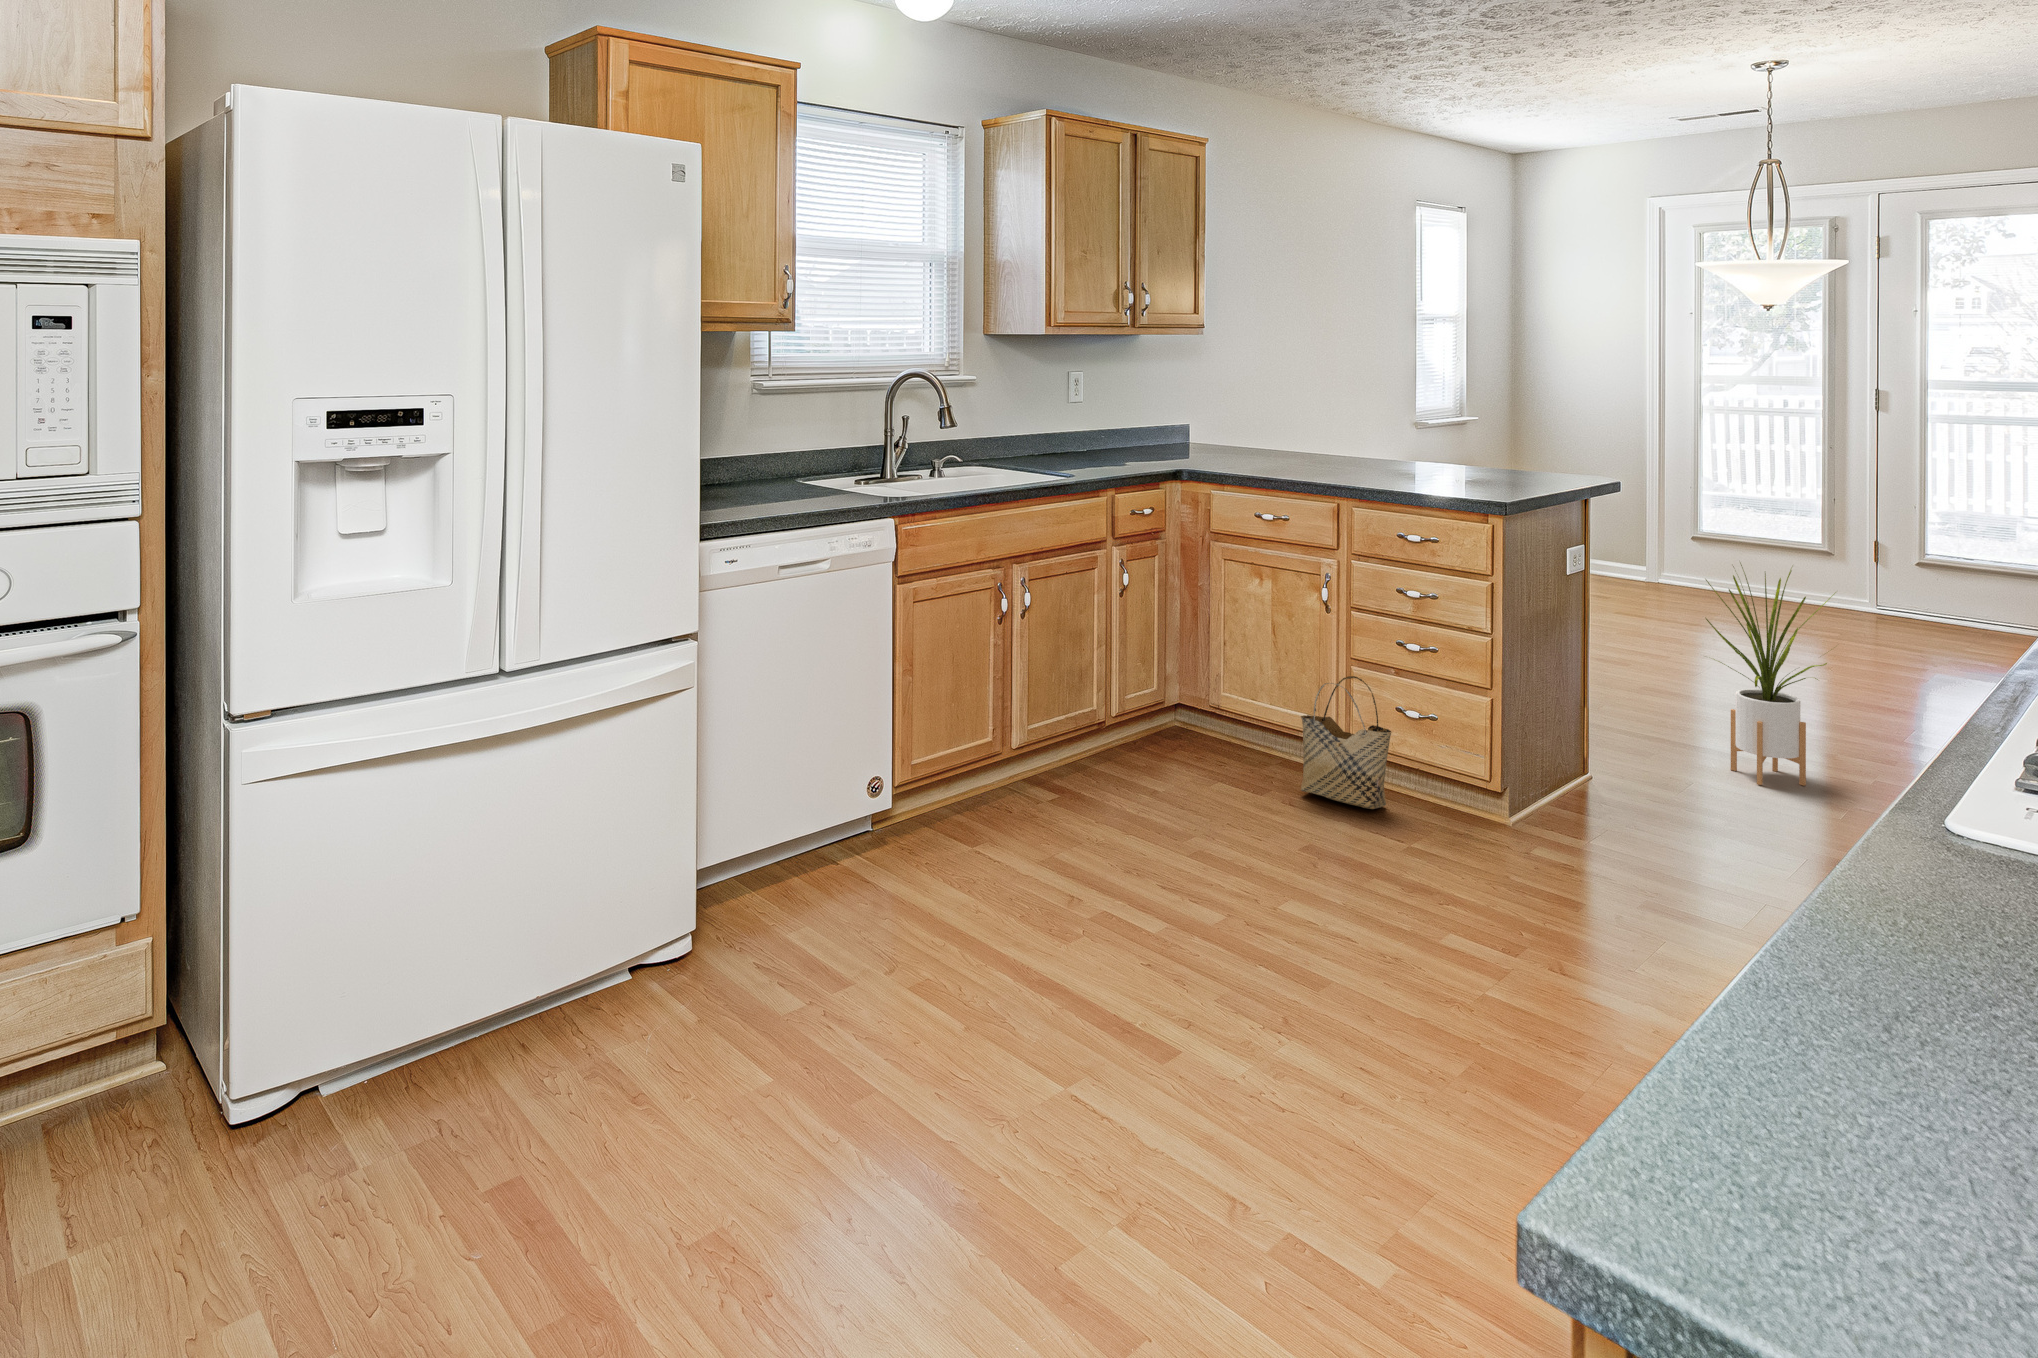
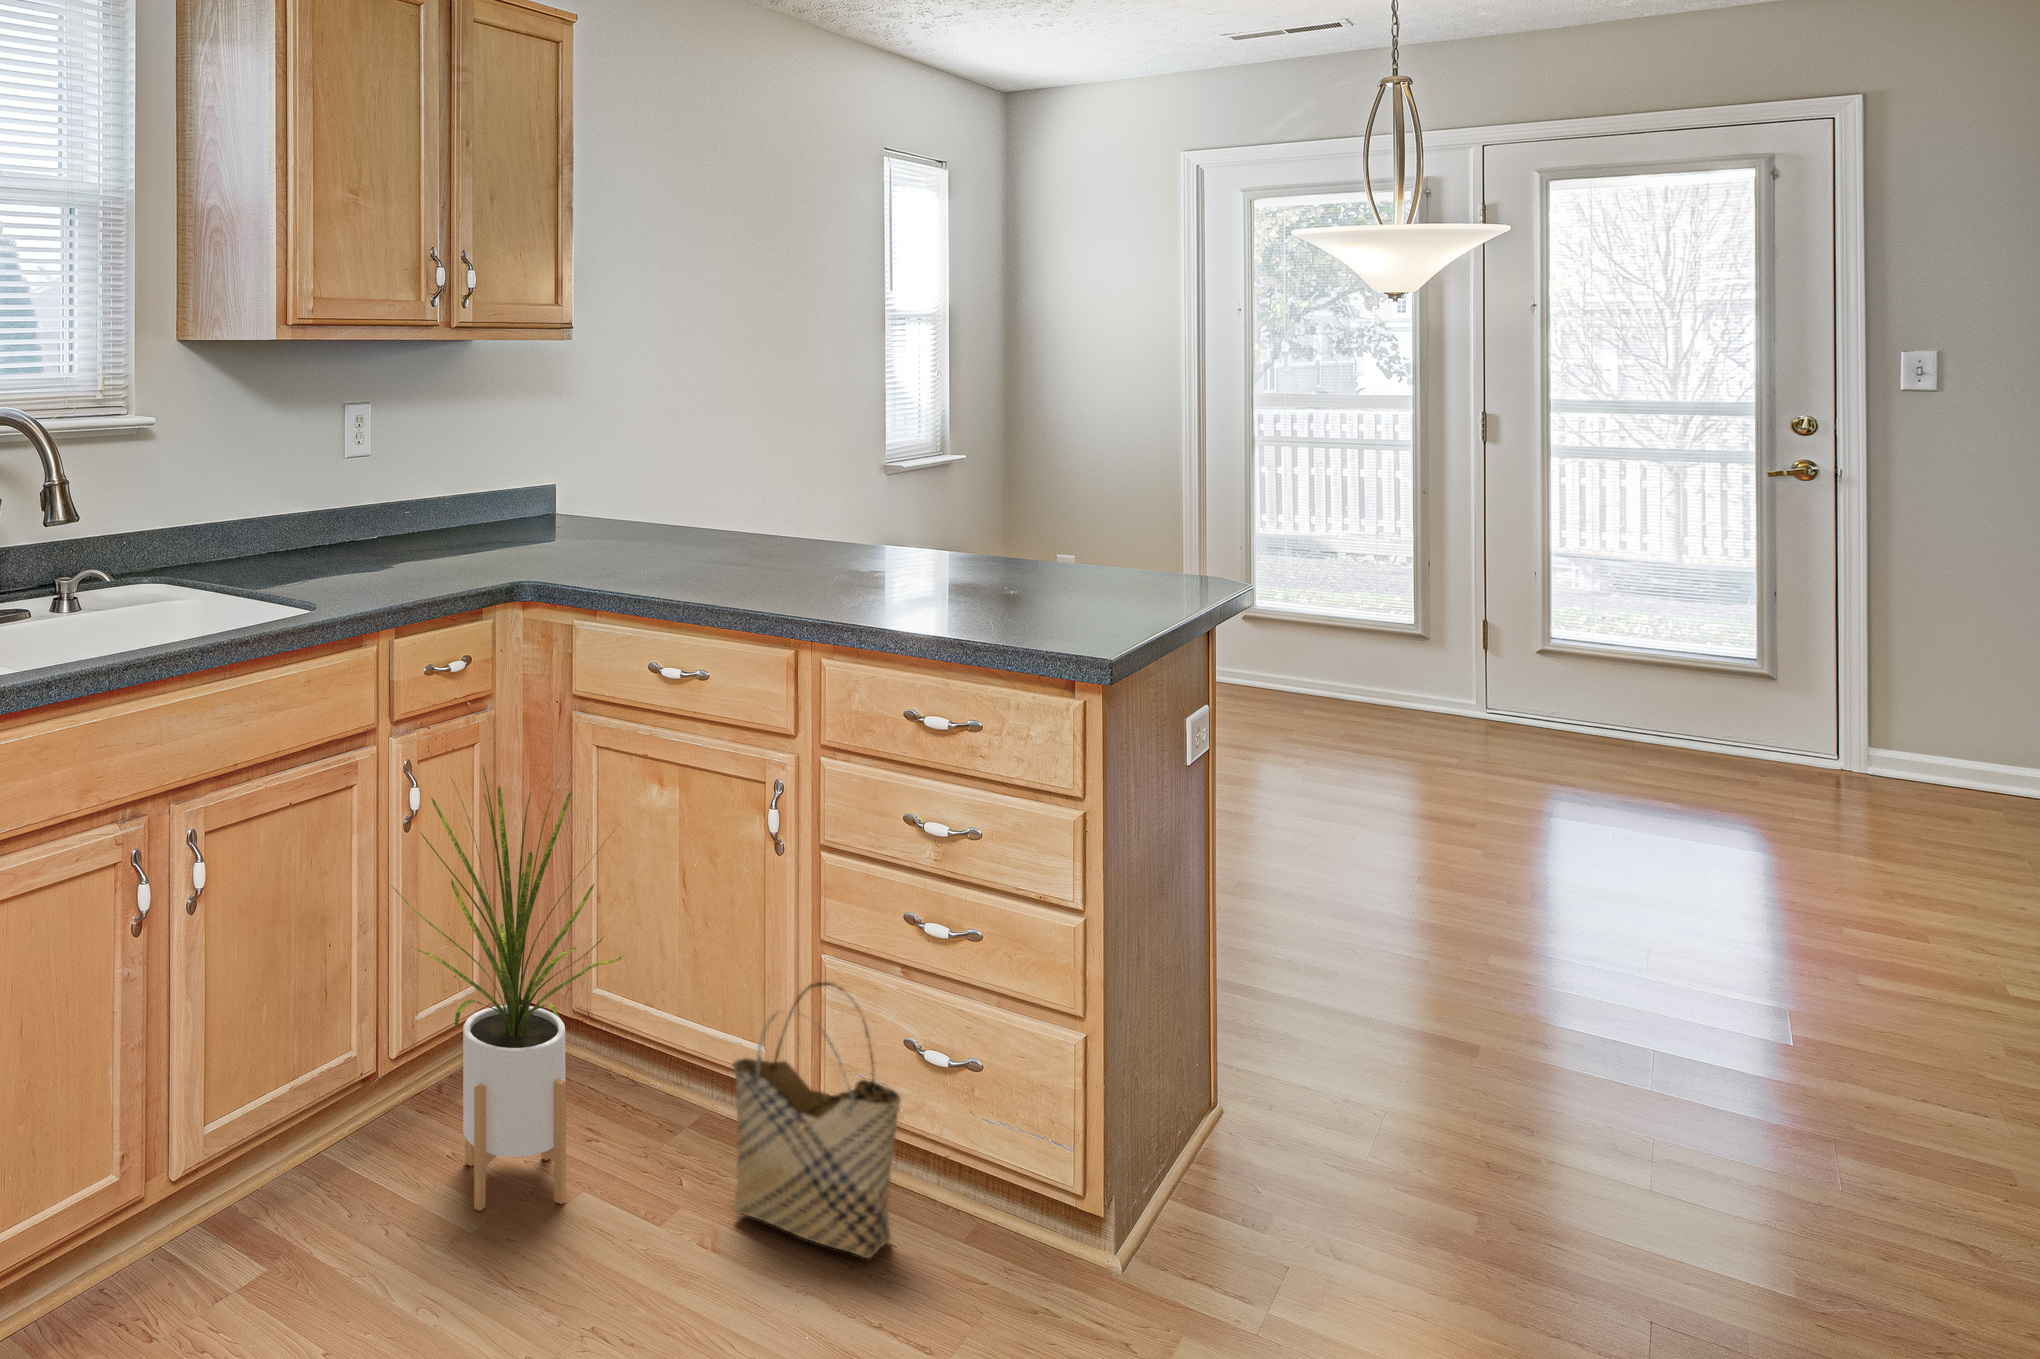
house plant: present [1706,563,1836,786] -> present [392,767,623,1211]

